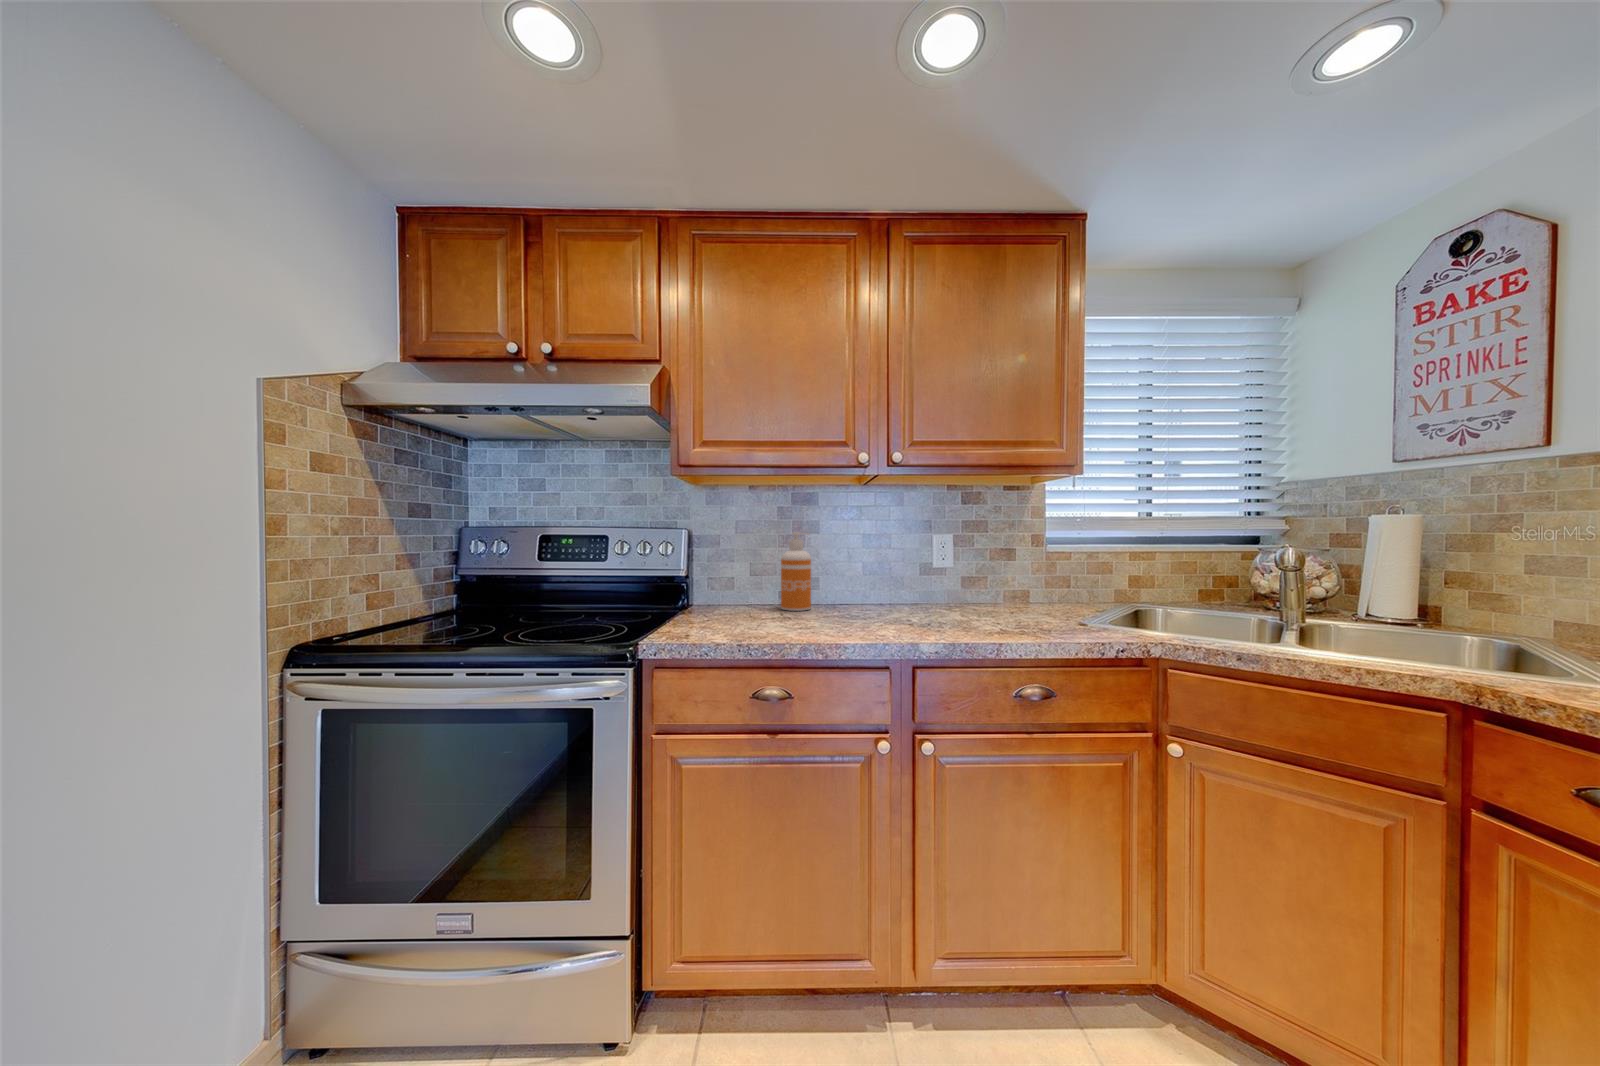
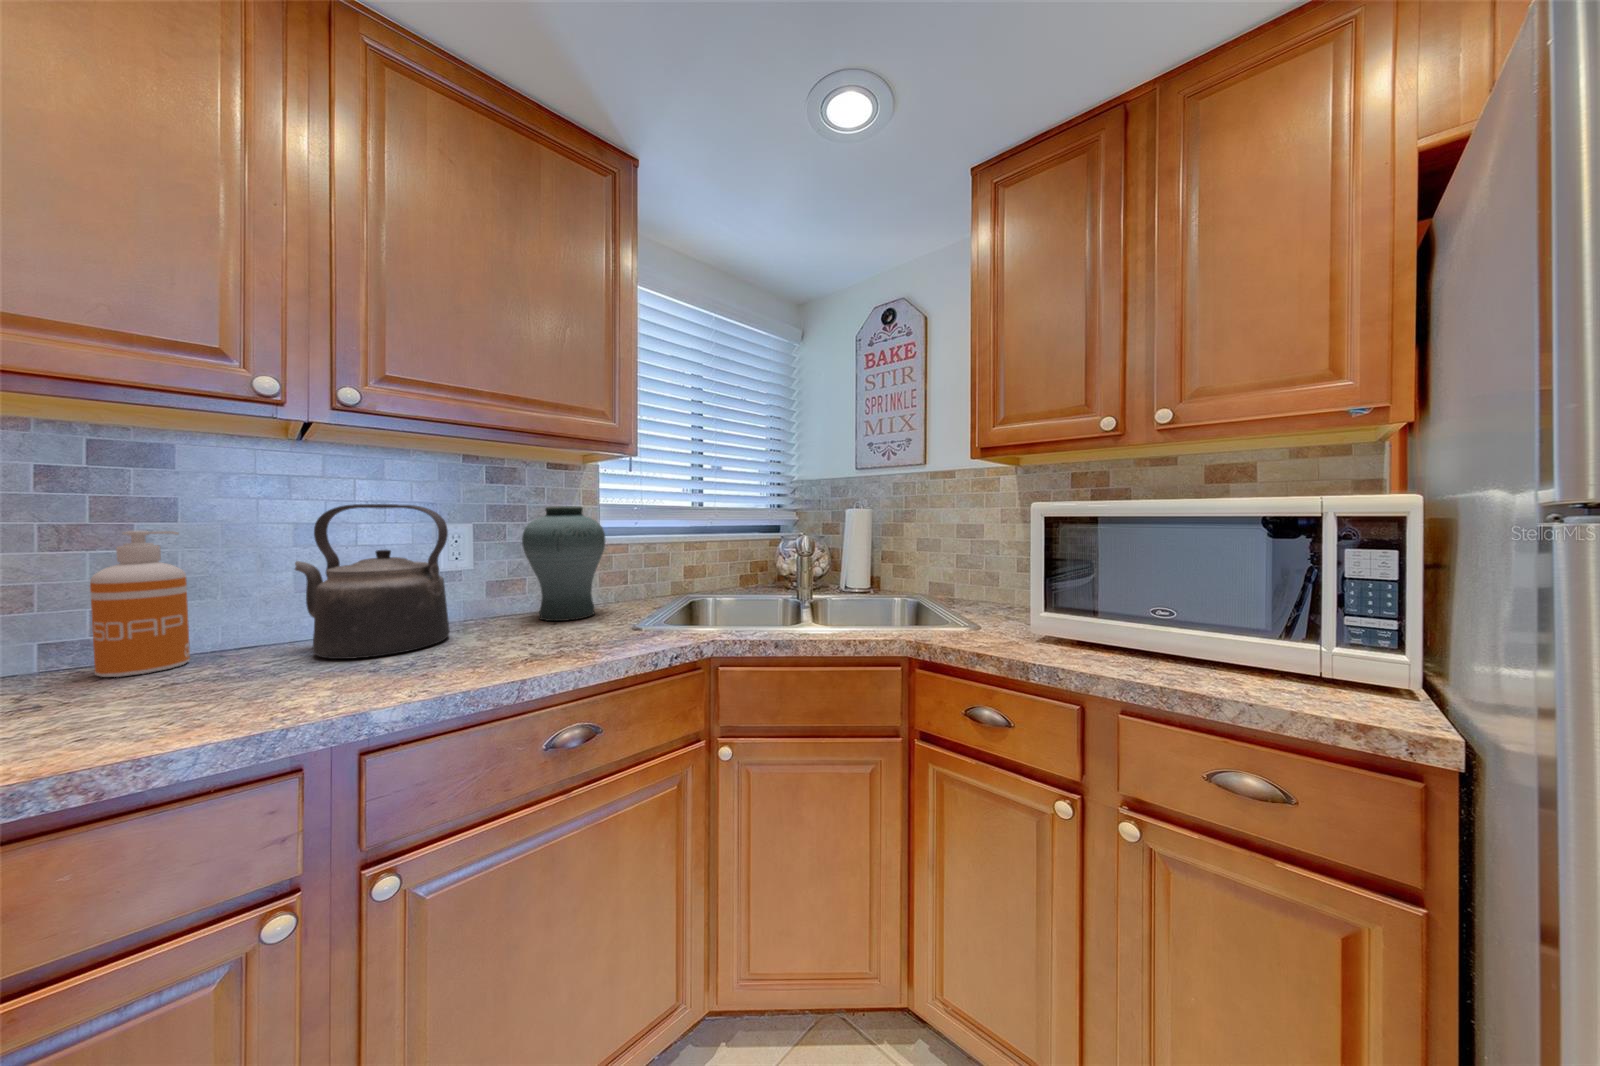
kettle: none [855,516,940,618] -> present [295,504,450,659]
vase: none [983,516,1052,614] -> present [522,506,605,621]

